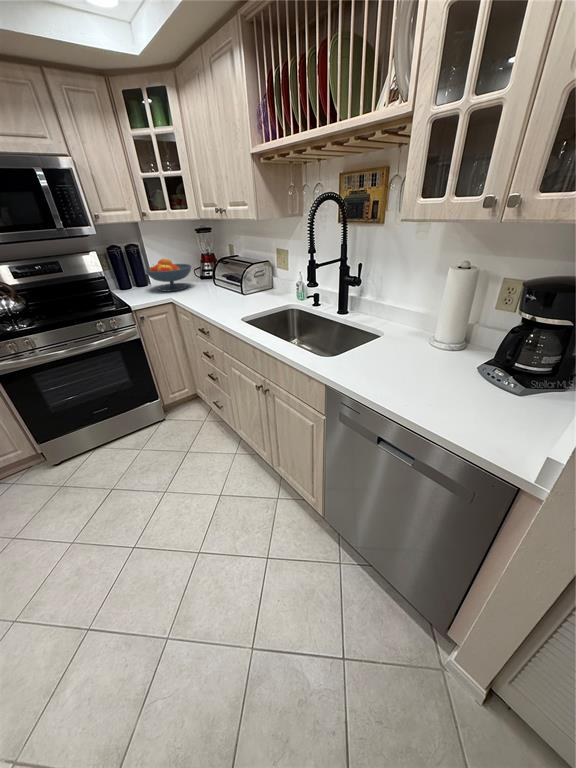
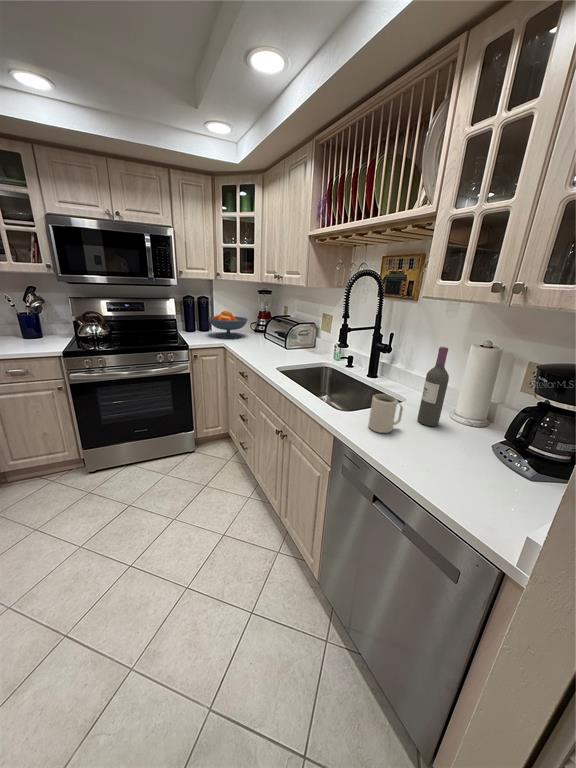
wine bottle: none [402,274,432,357] -> present [417,347,449,426]
mug: none [359,334,392,374] -> present [369,394,403,433]

